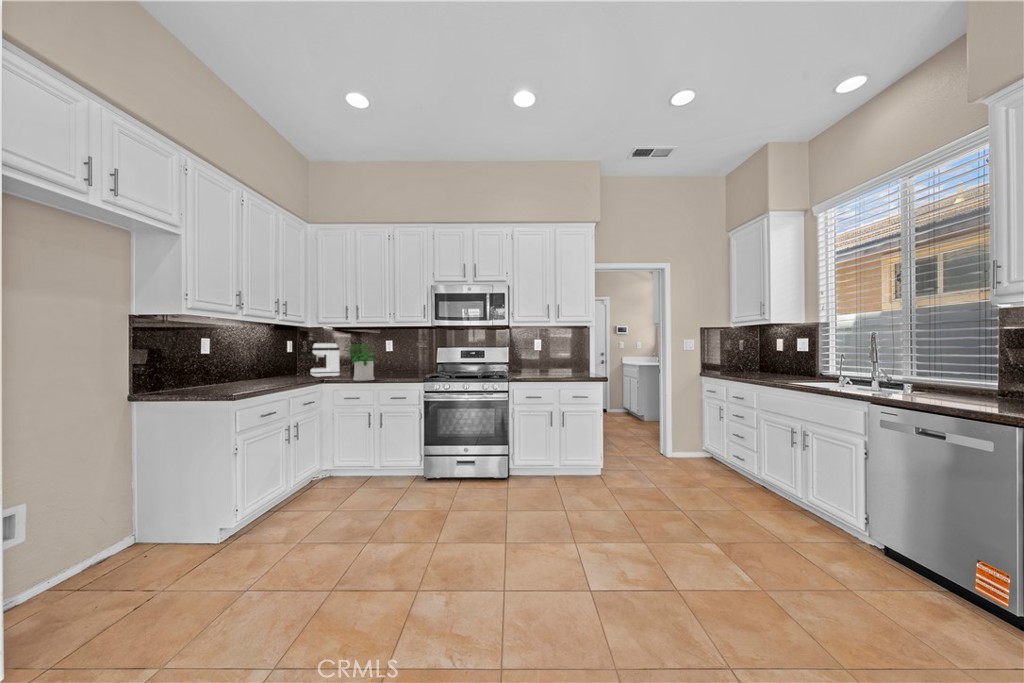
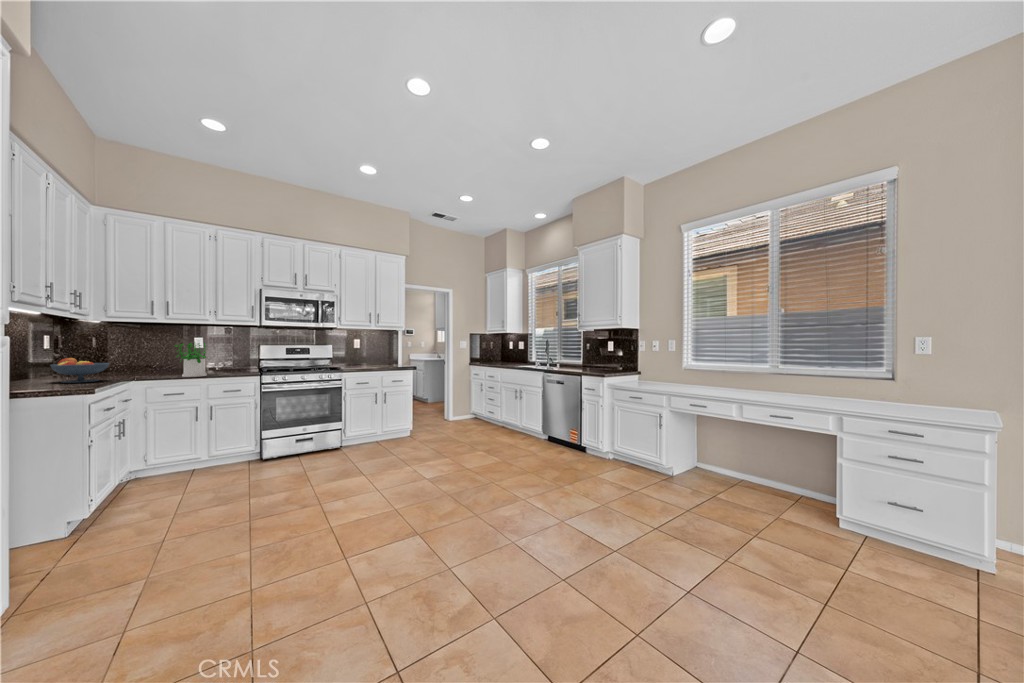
coffee maker: present [302,343,339,377] -> none [104,342,157,376]
fruit bowl: none [249,358,292,383] -> present [50,358,109,383]

